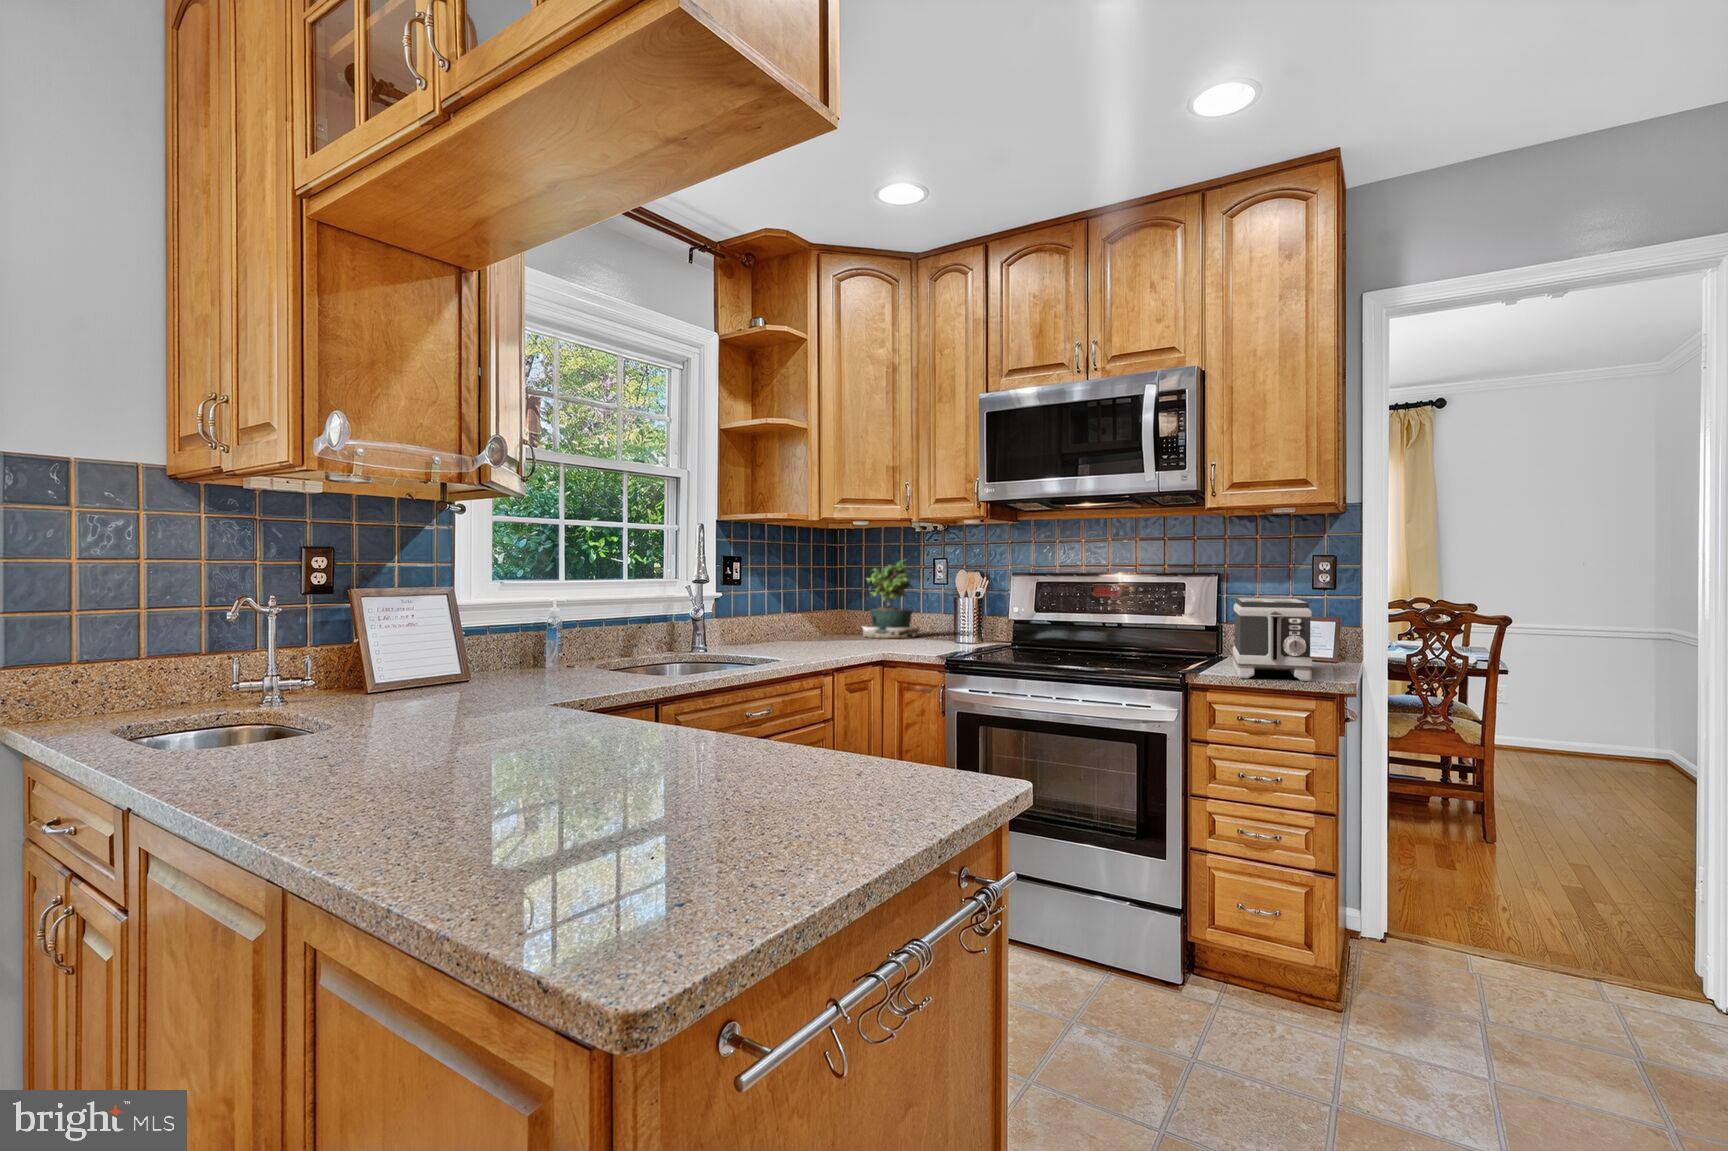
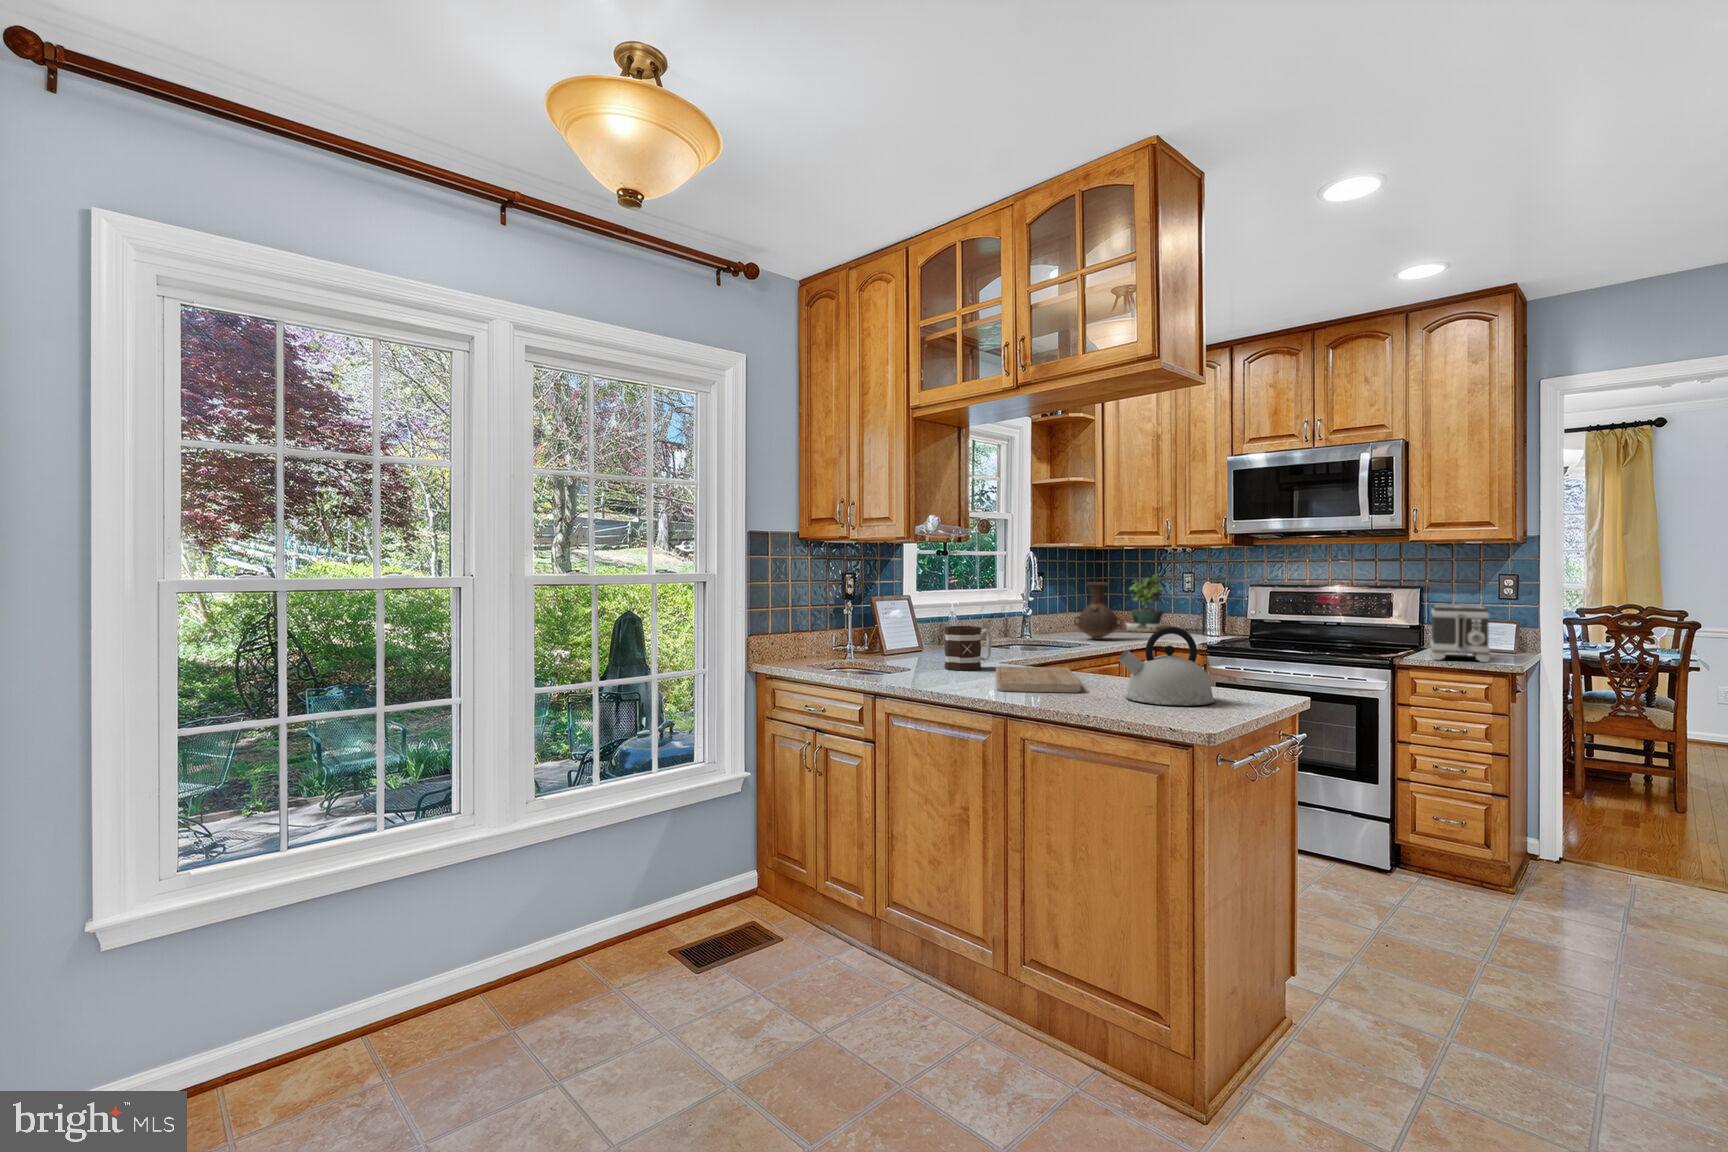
vase: none [772,570,839,652] -> present [1074,582,1122,639]
mug: none [425,644,531,732] -> present [944,626,992,670]
kettle: none [626,652,838,846] -> present [1119,627,1215,706]
cutting board: none [392,724,633,803] -> present [996,667,1081,693]

